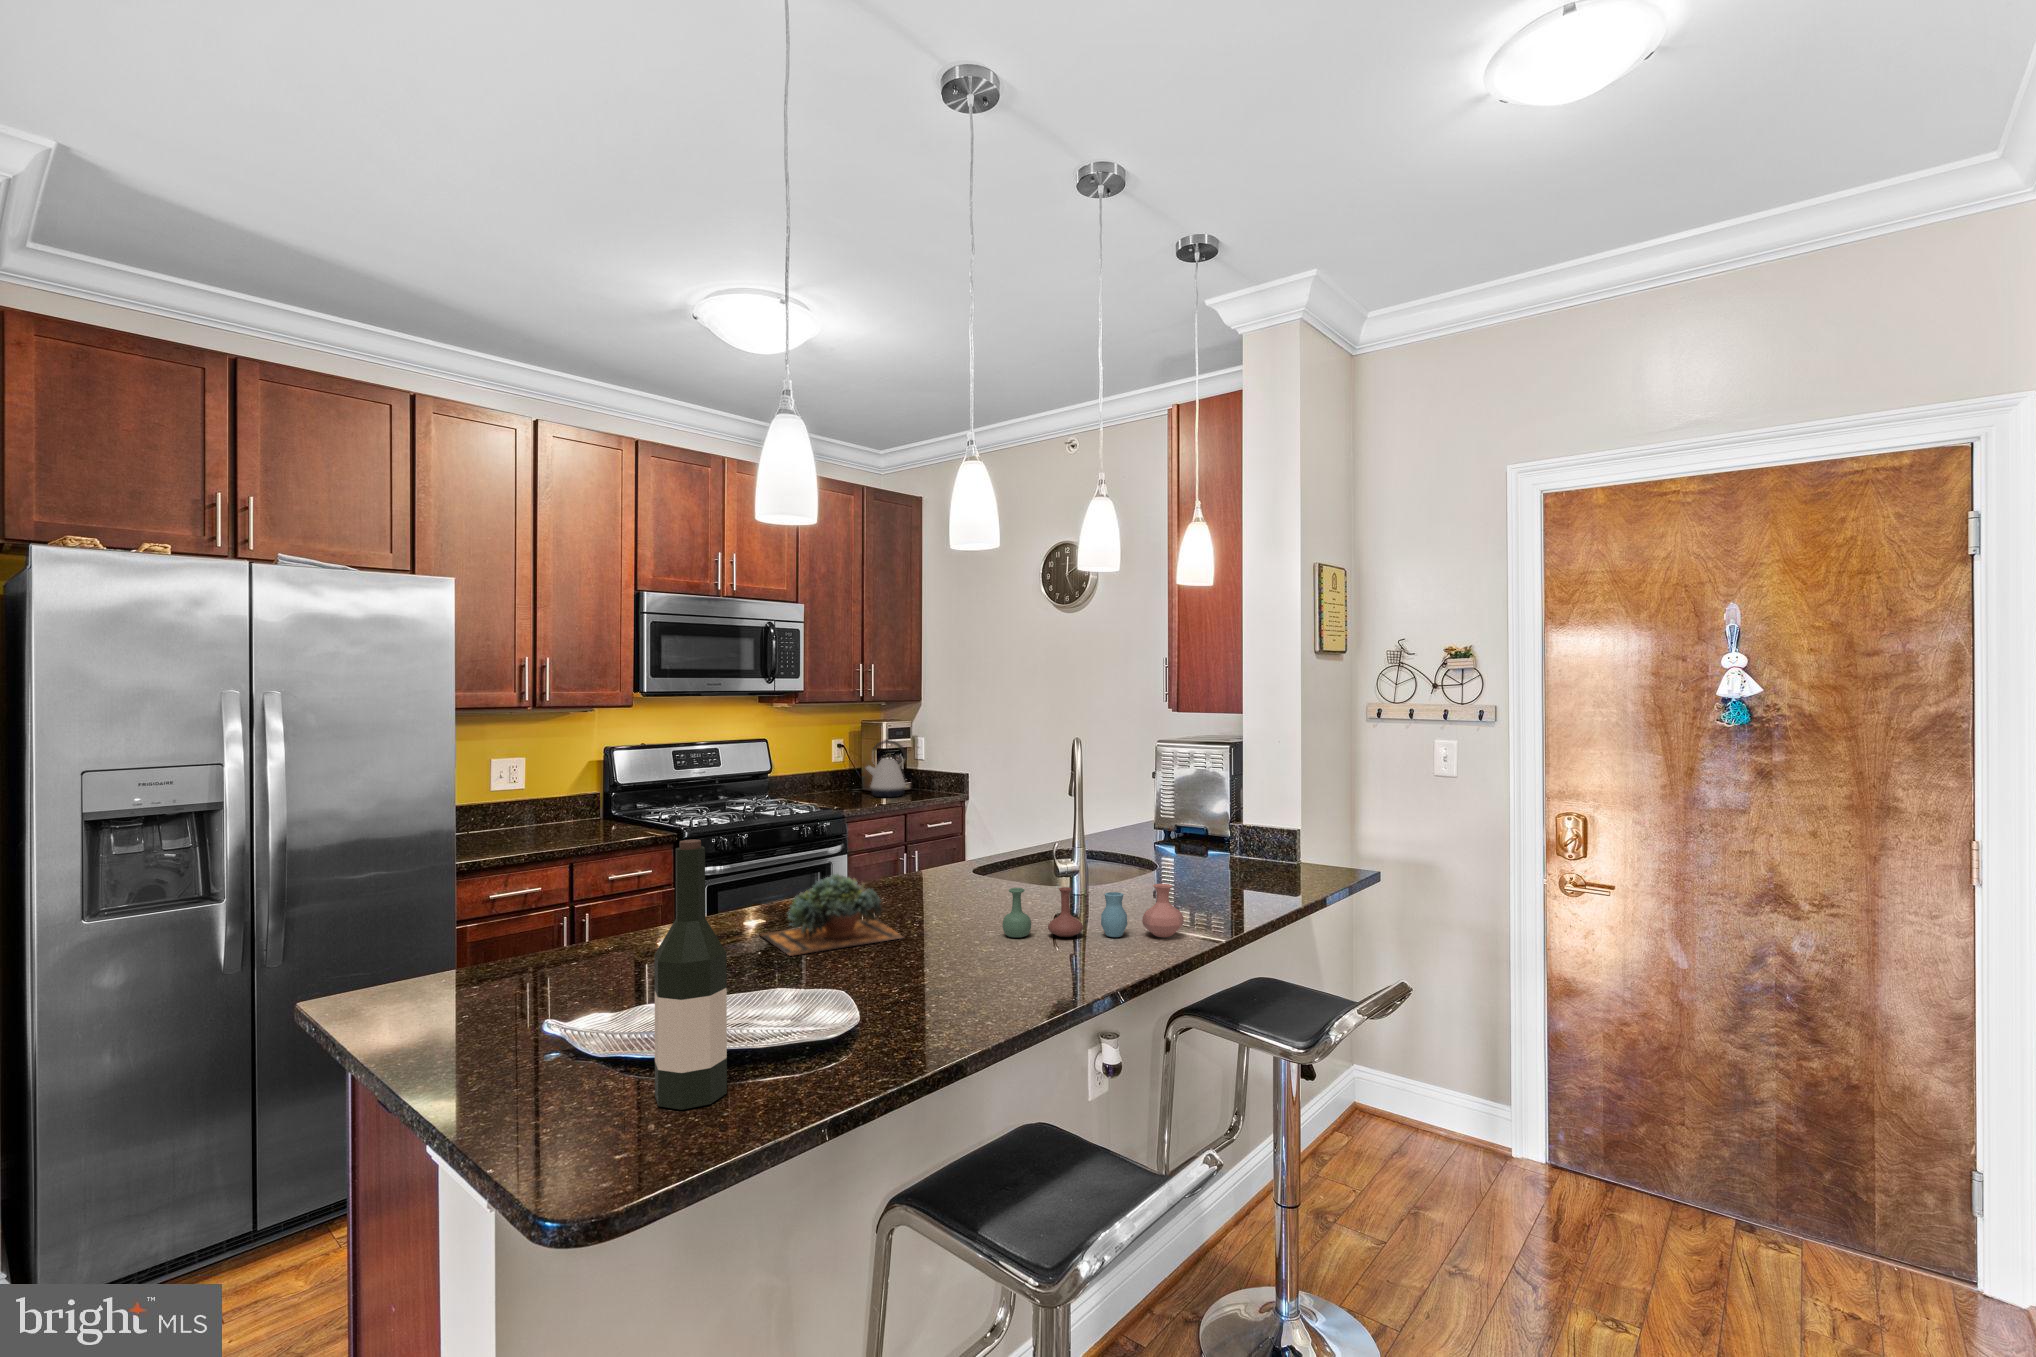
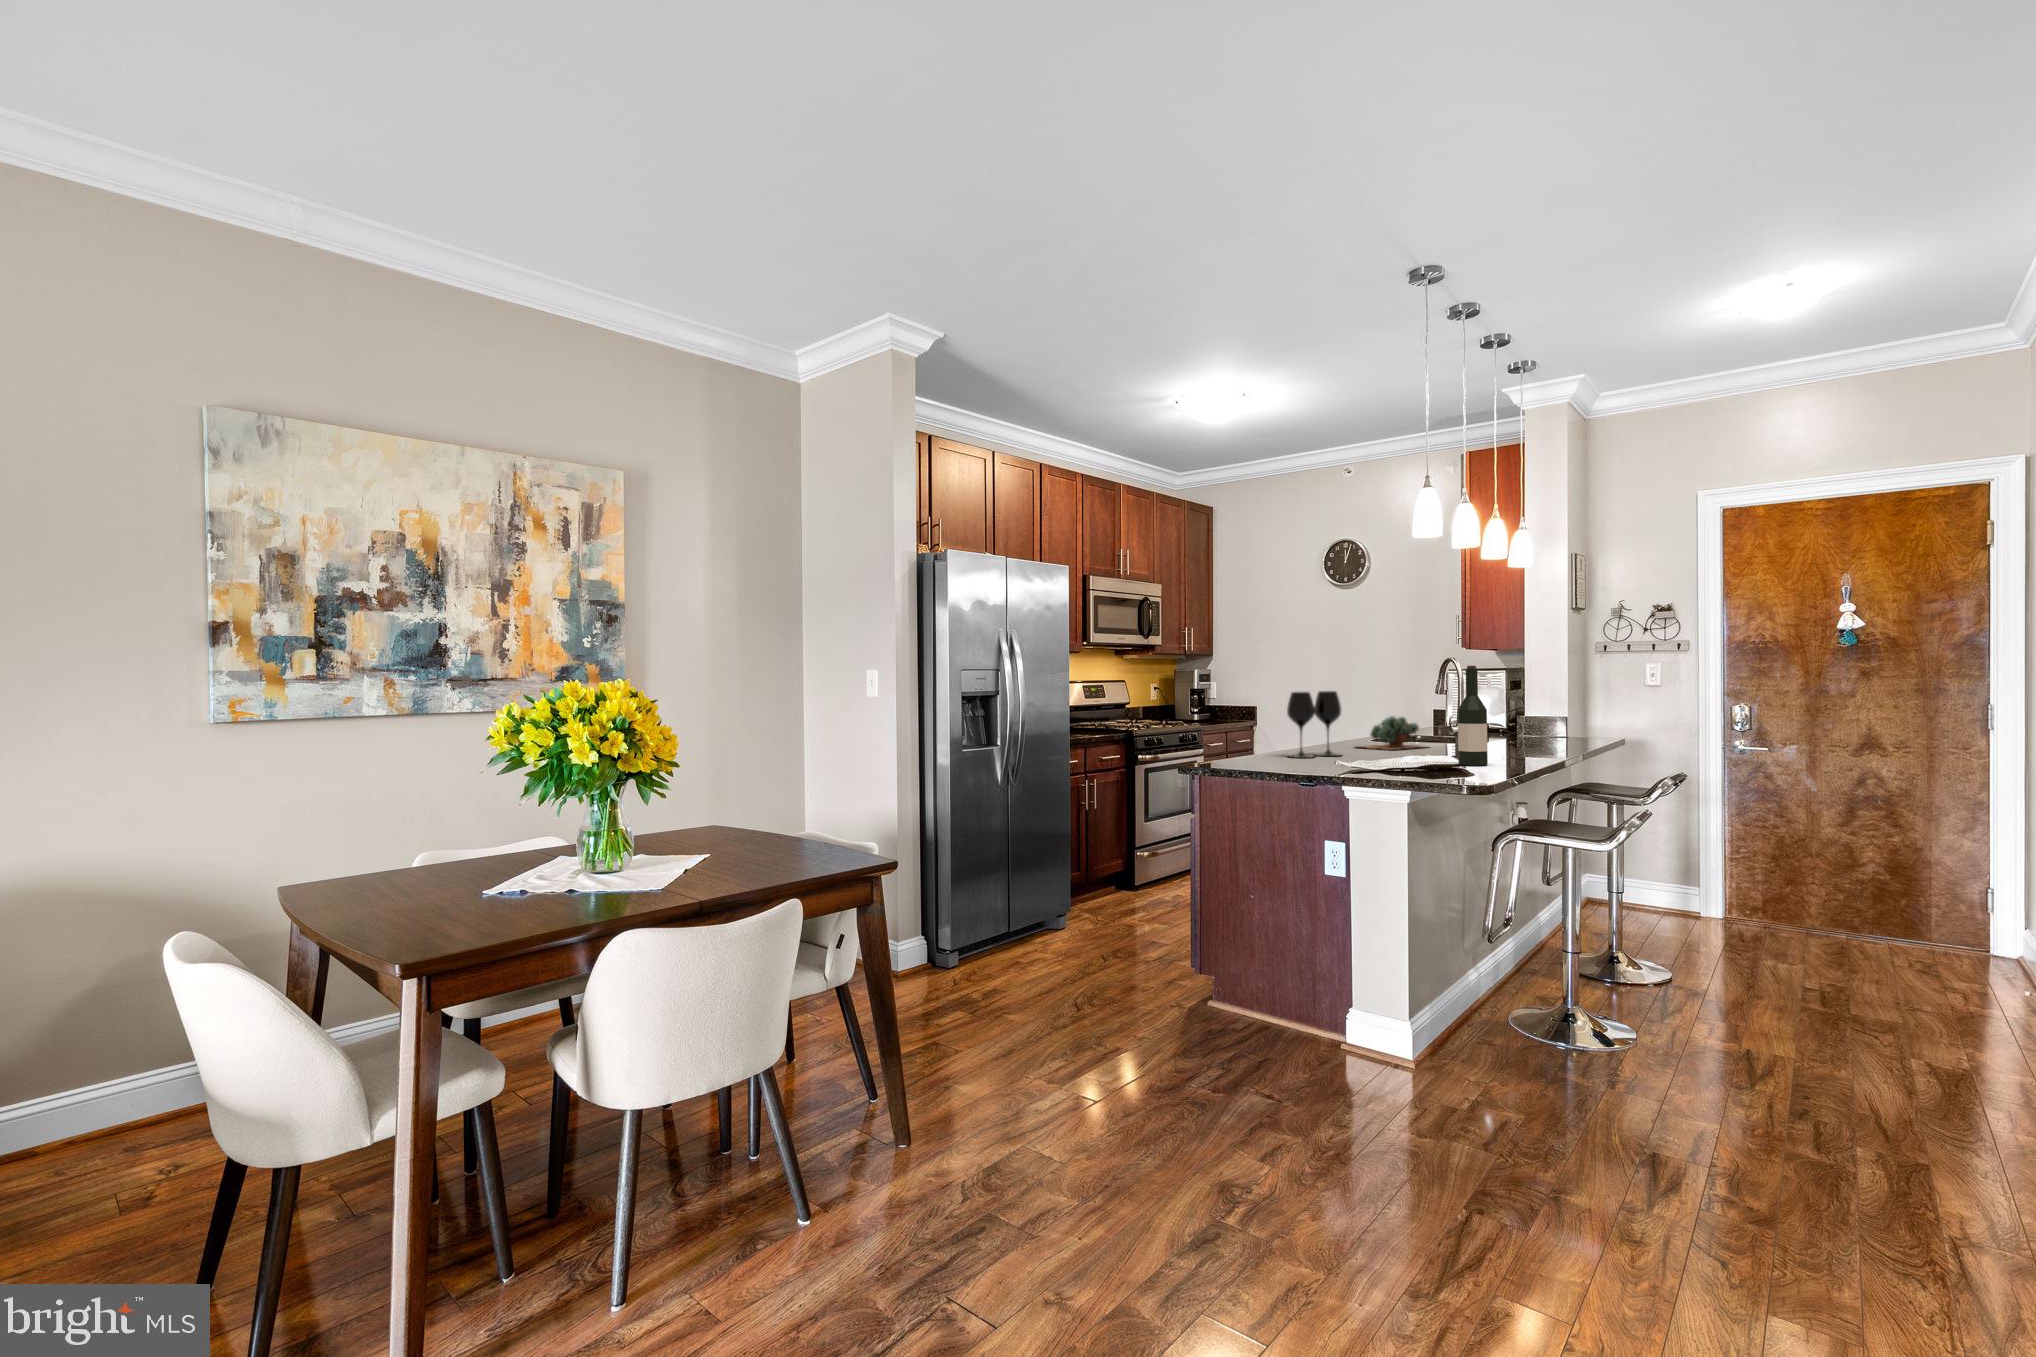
kettle: present [866,740,908,797] -> none [1192,681,1224,721]
wine glass: none [461,849,613,1010] -> present [1287,691,1341,758]
vase: present [1002,884,1184,937] -> none [1479,720,1576,746]

